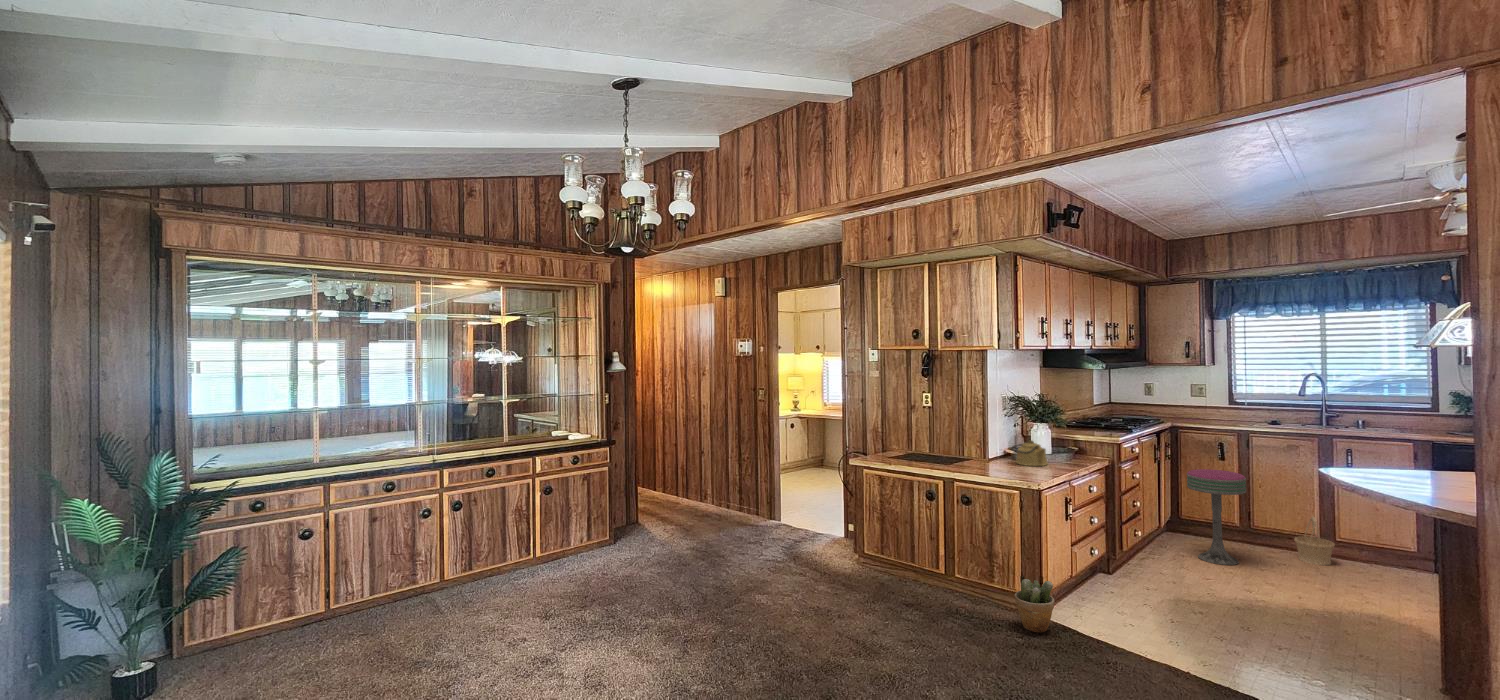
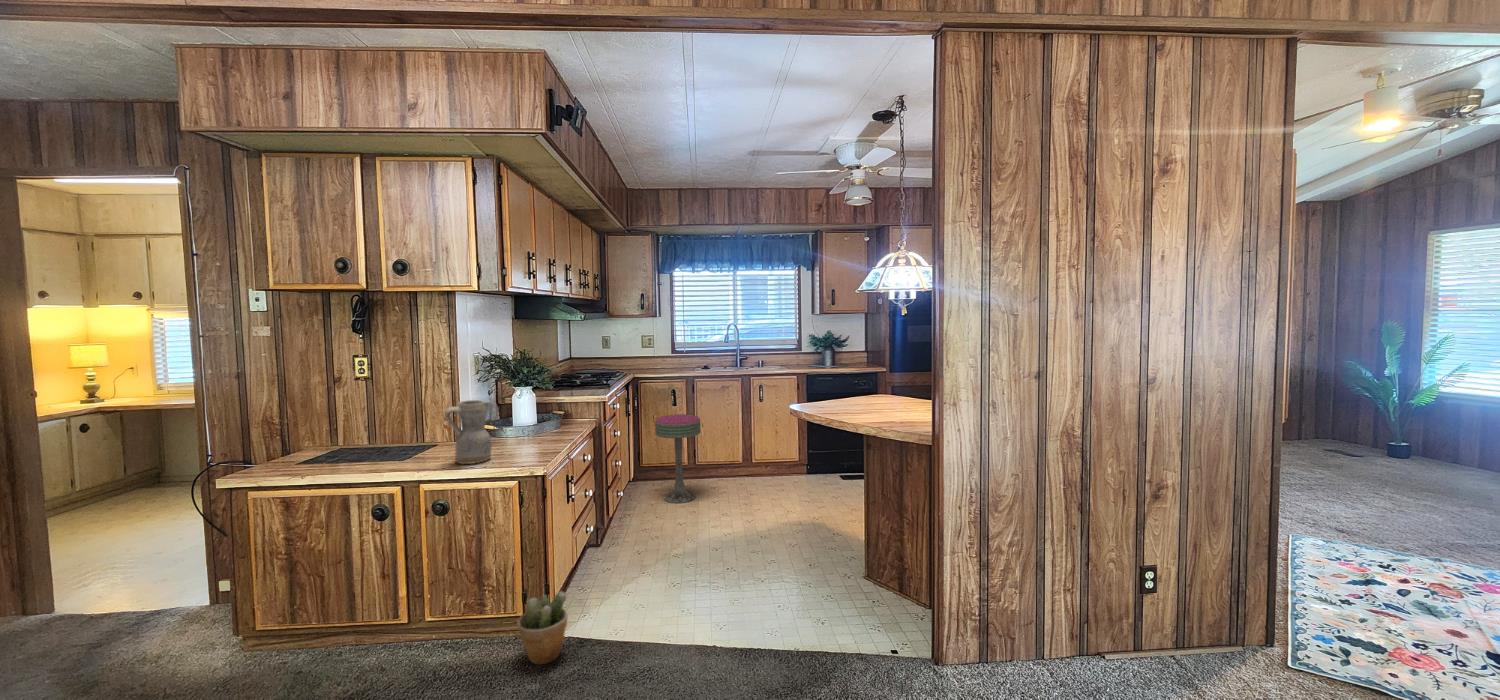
ceramic pitcher: none [973,428,1005,473] -> present [445,400,492,464]
kettle: present [1011,440,1048,466] -> none [492,410,540,443]
basket: present [1295,517,1334,565] -> none [727,443,752,483]

